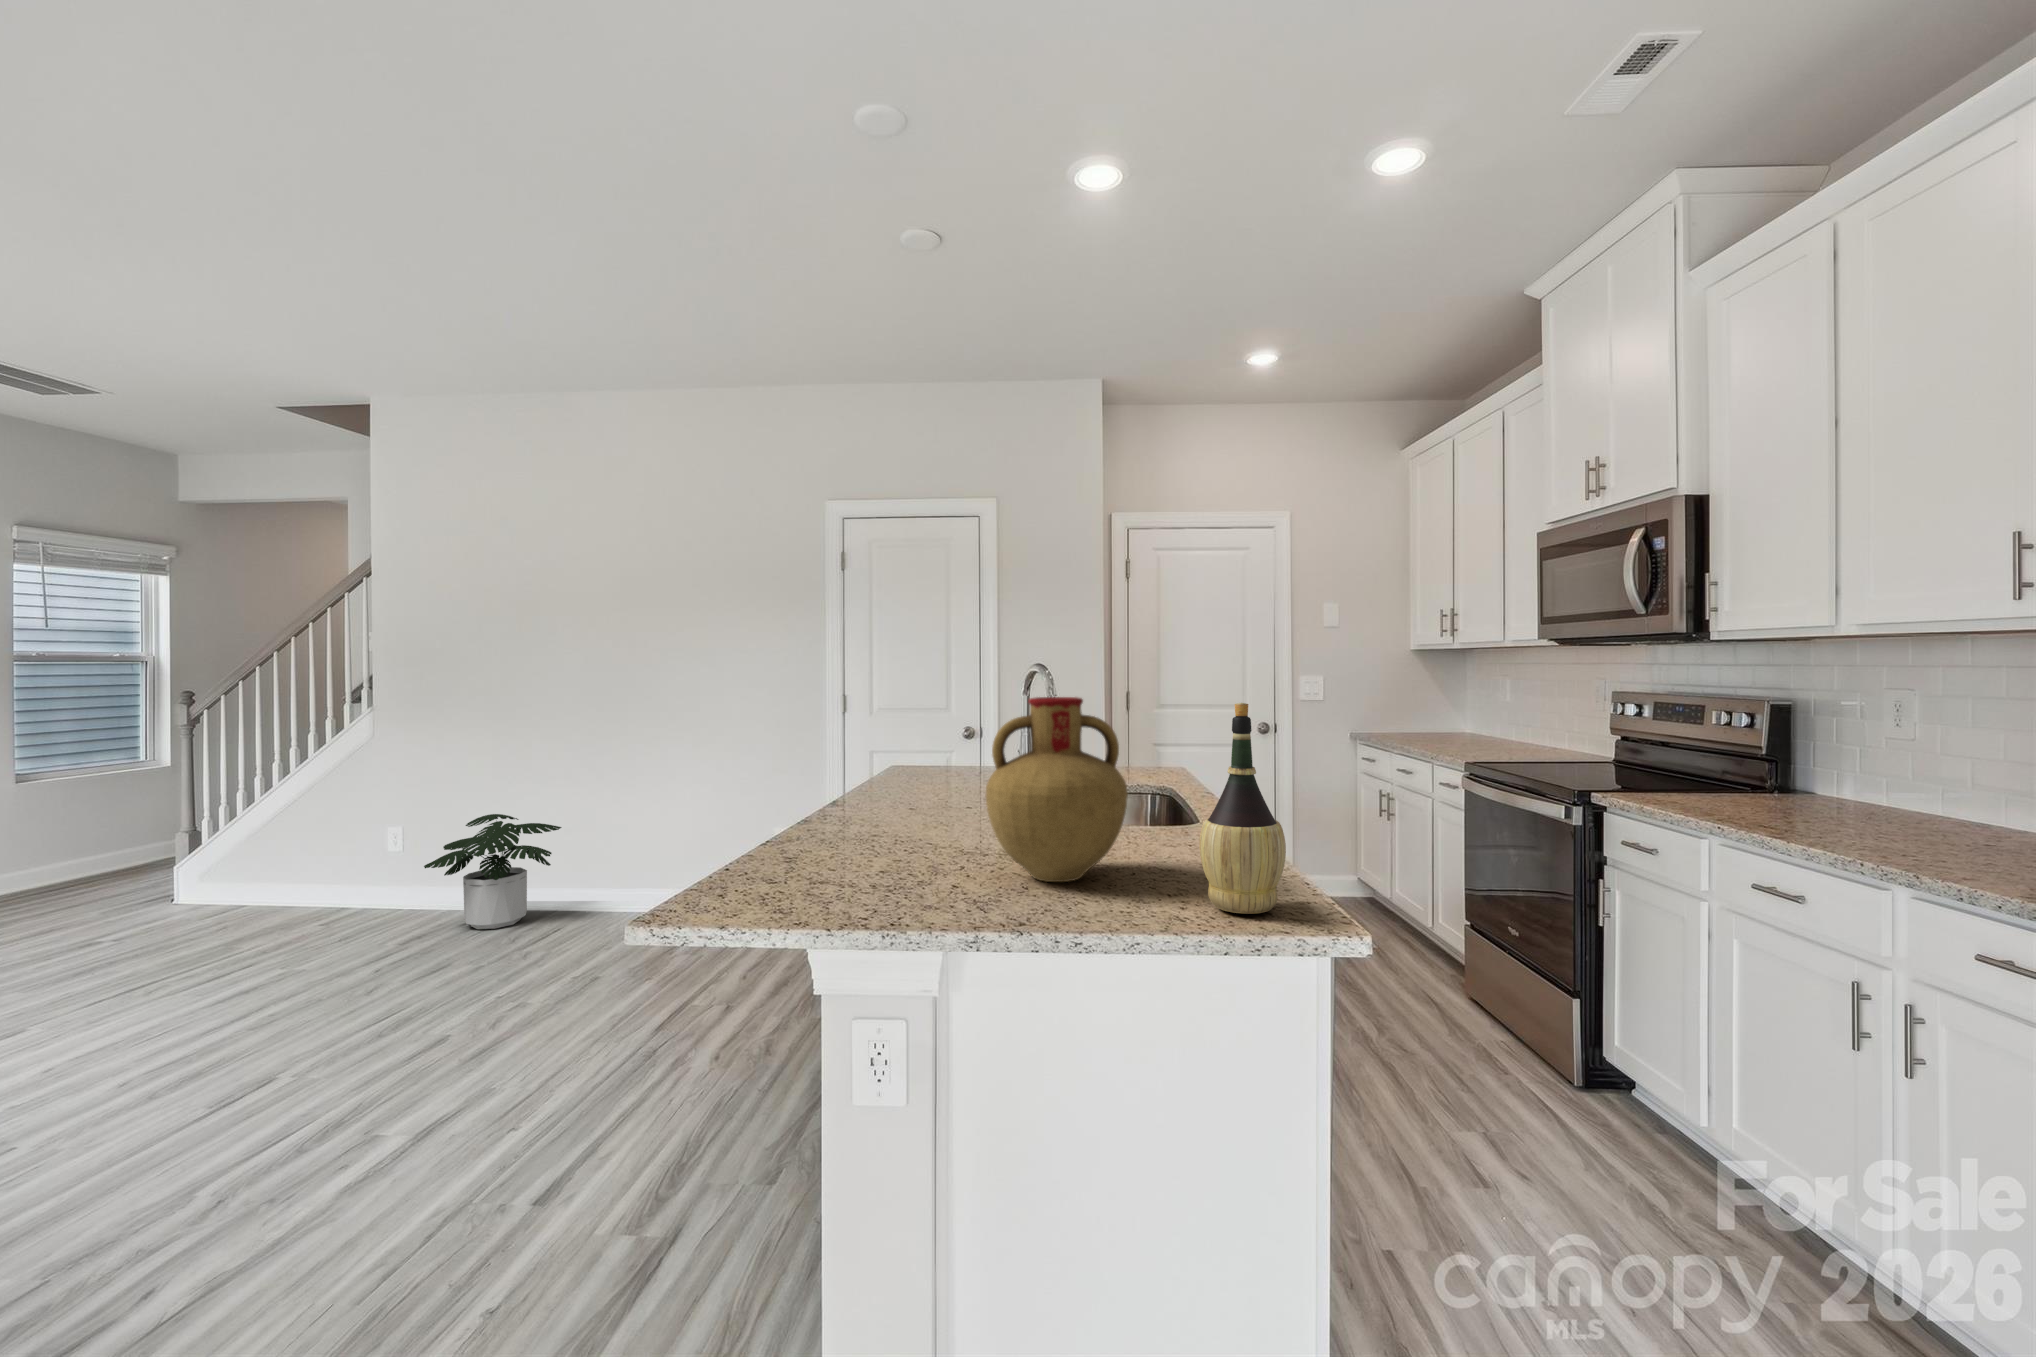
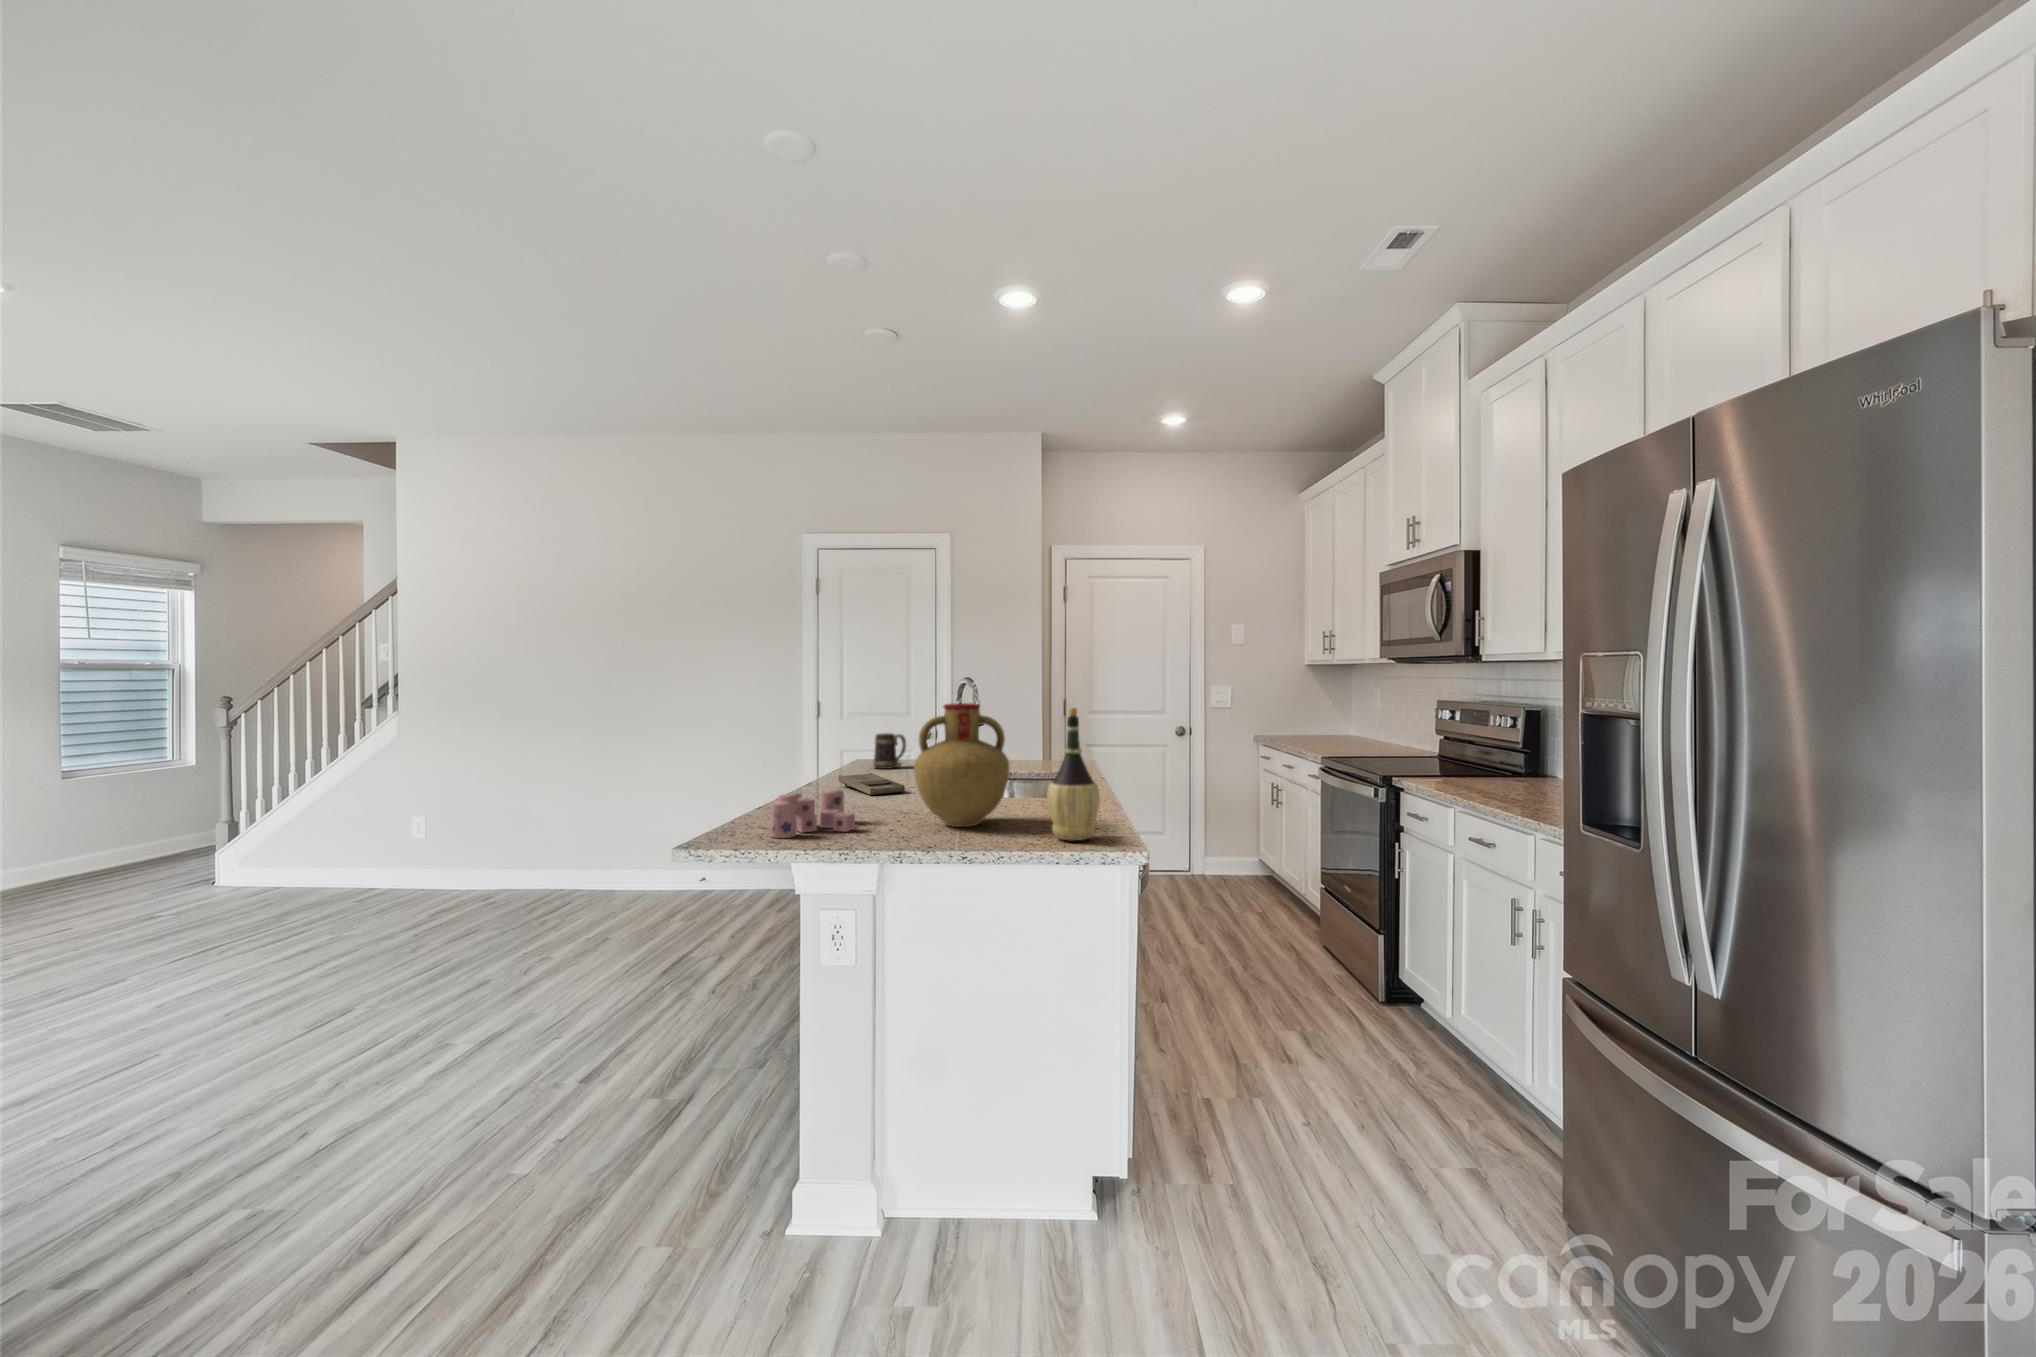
mug: none [912,736,953,781] -> present [873,733,906,769]
tray: none [870,789,959,822] -> present [838,773,905,795]
potted plant: present [424,814,561,929] -> none [451,804,570,903]
candle: none [772,824,899,905] -> present [770,790,855,838]

